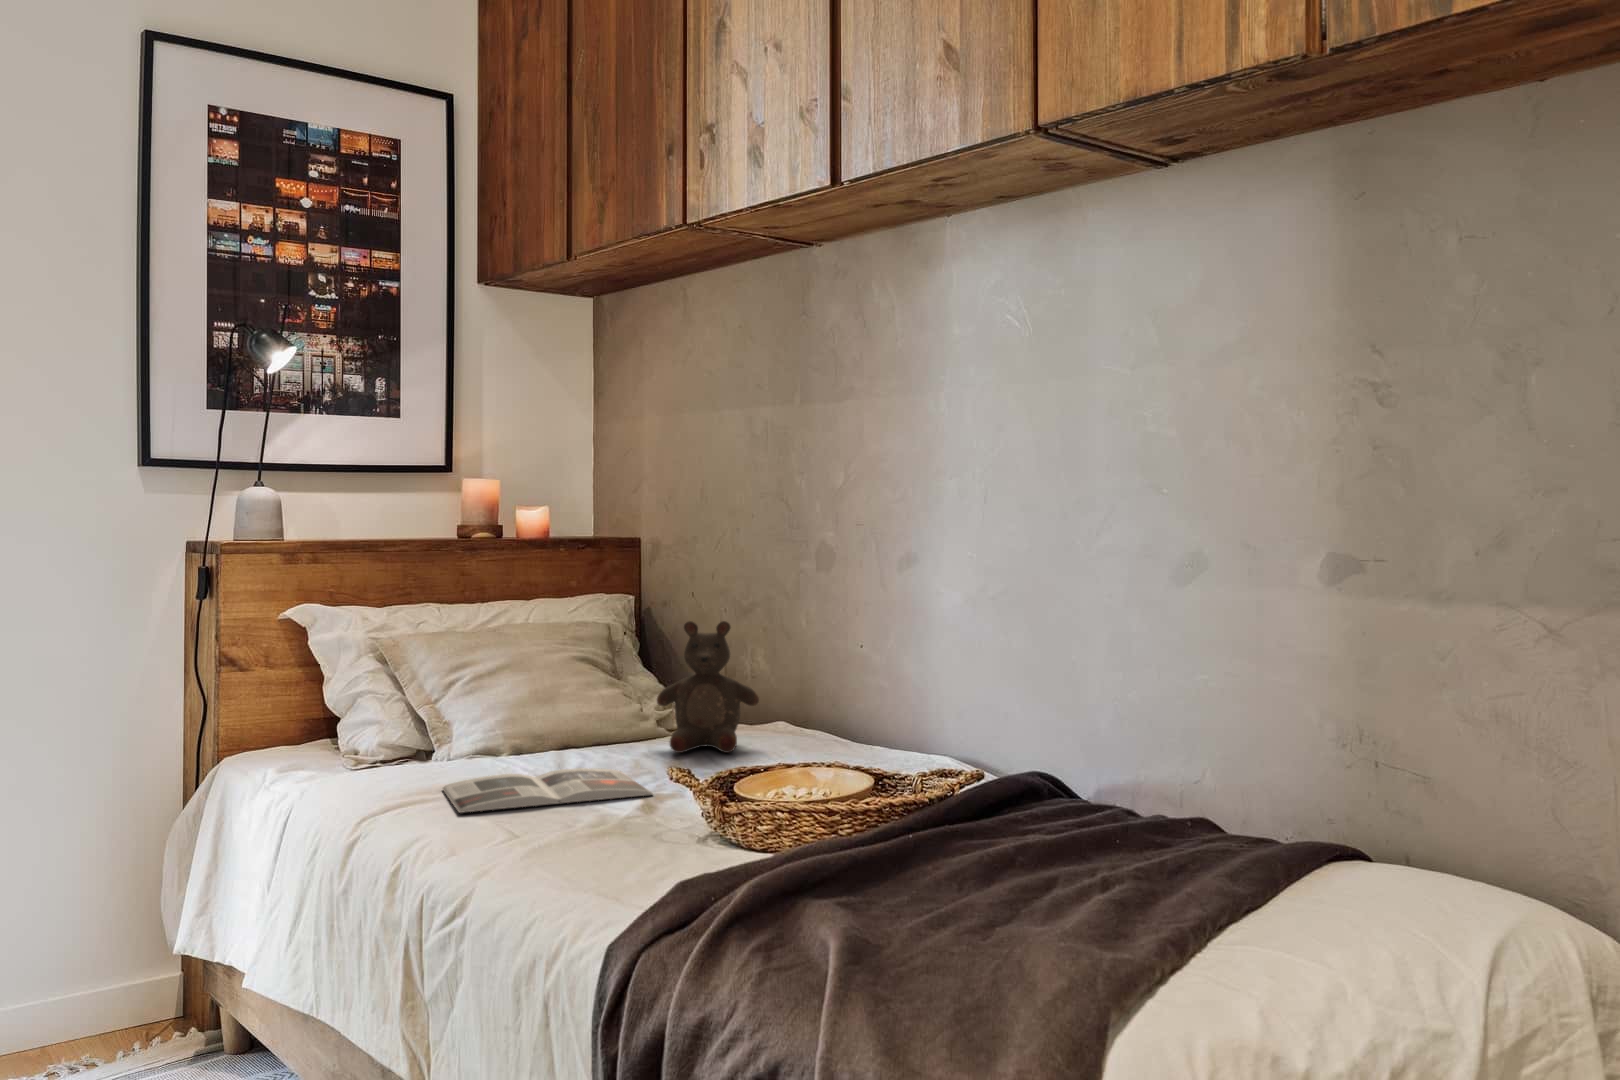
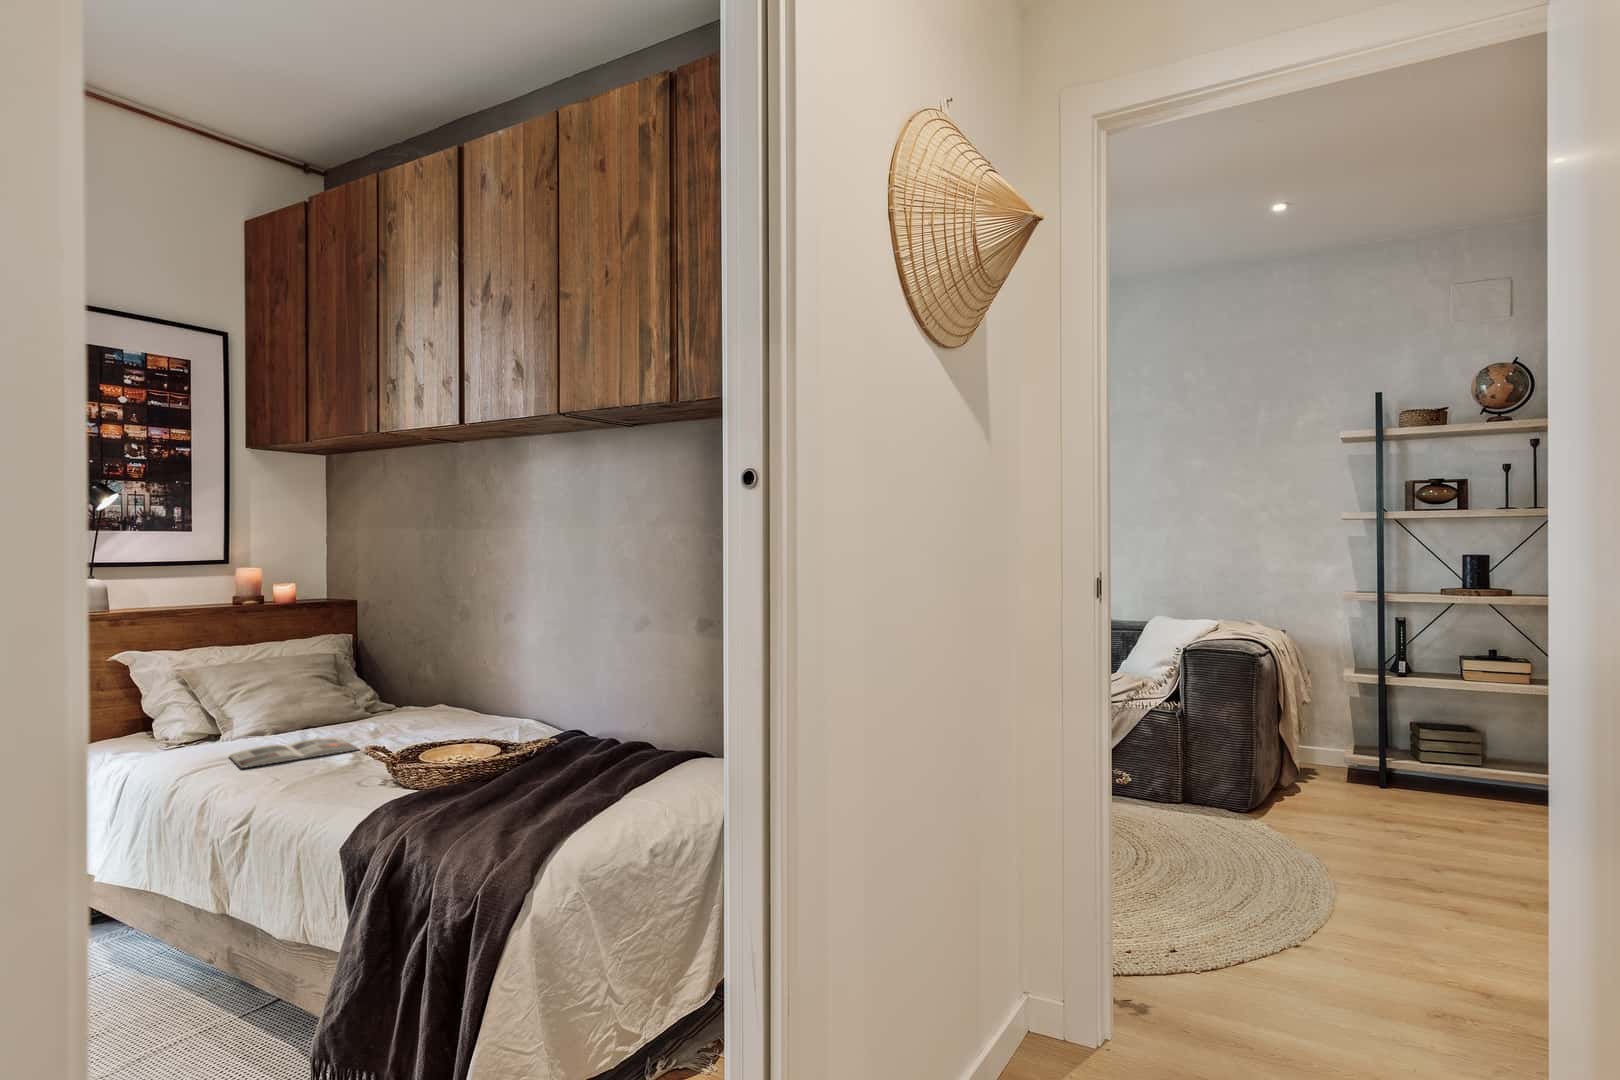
stuffed bear: present [657,621,759,753] -> none [365,650,427,726]

